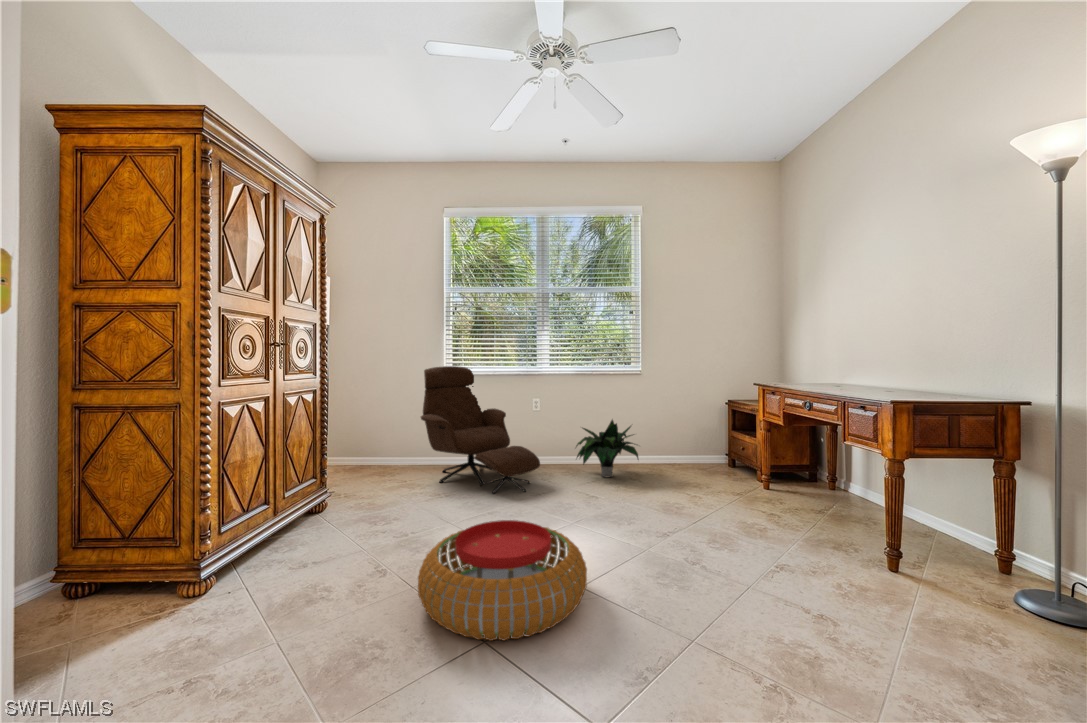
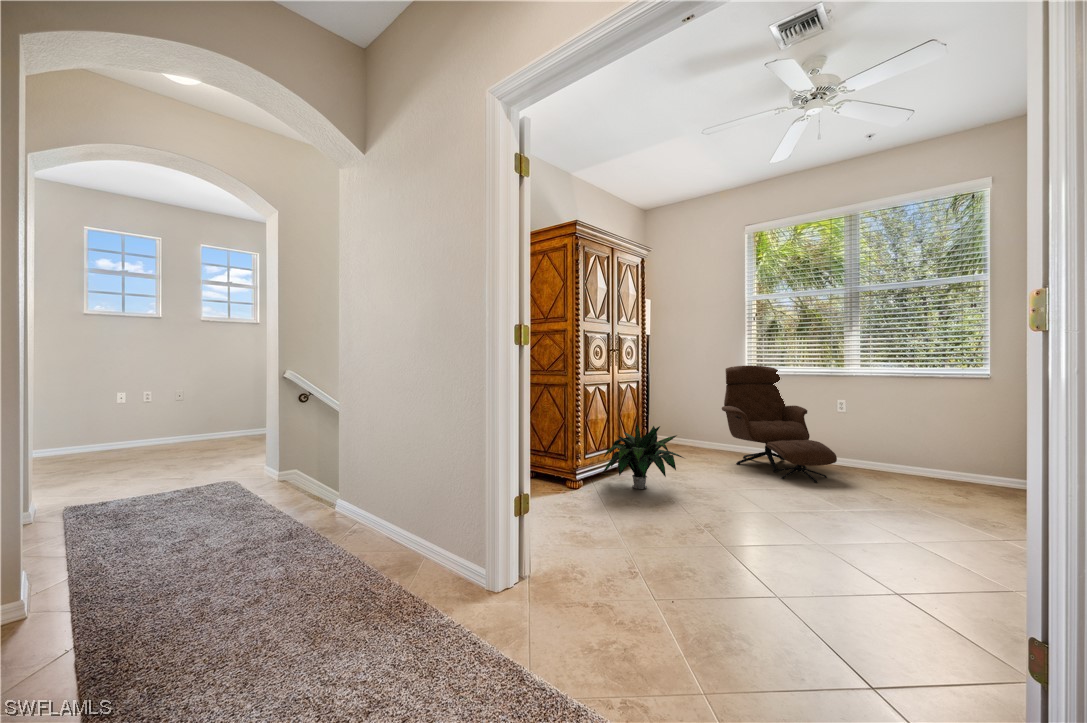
potted plant: present [576,420,639,477] -> present [602,423,684,489]
pouf: present [418,520,587,641] -> none [688,479,824,554]

